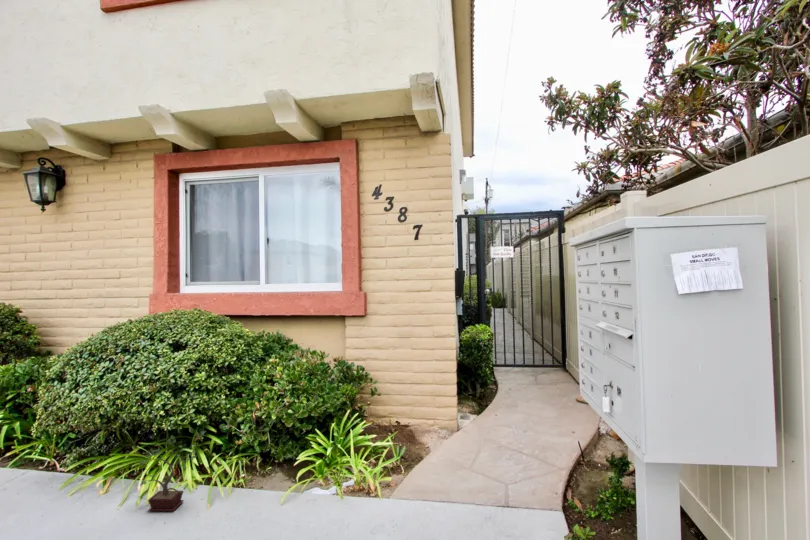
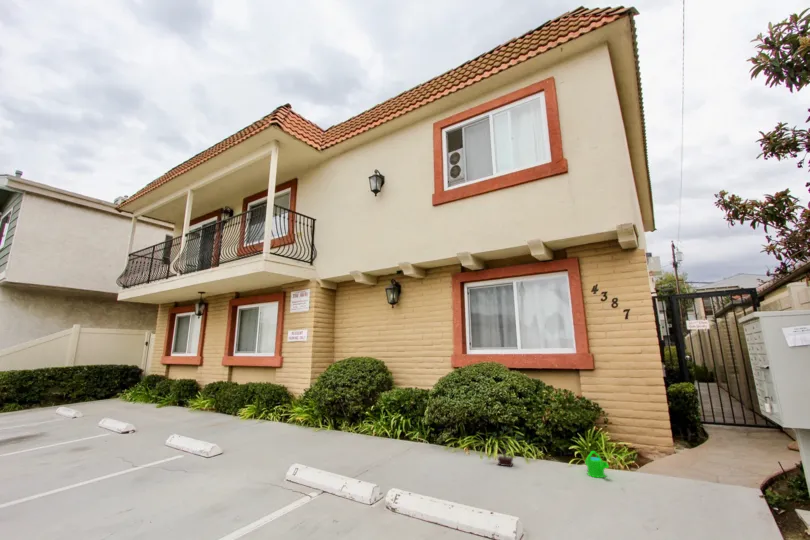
watering can: none [305,464,336,513] -> present [585,451,609,478]

